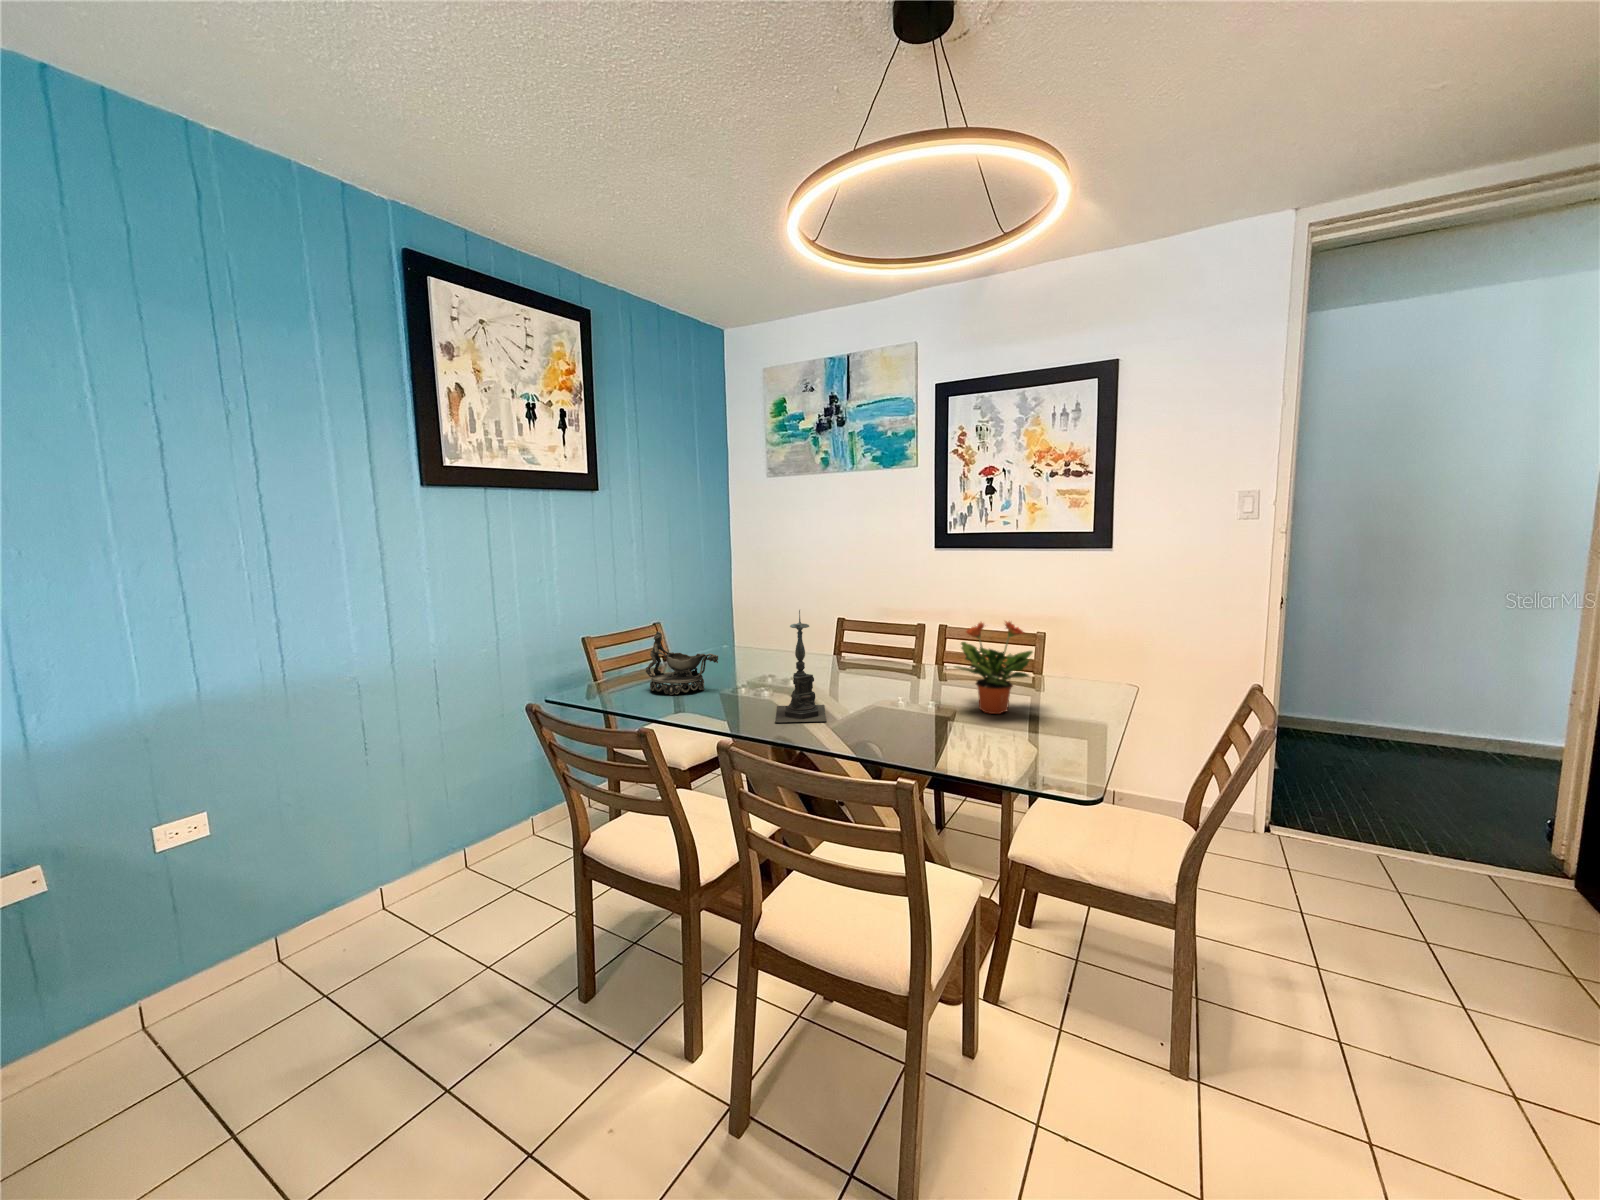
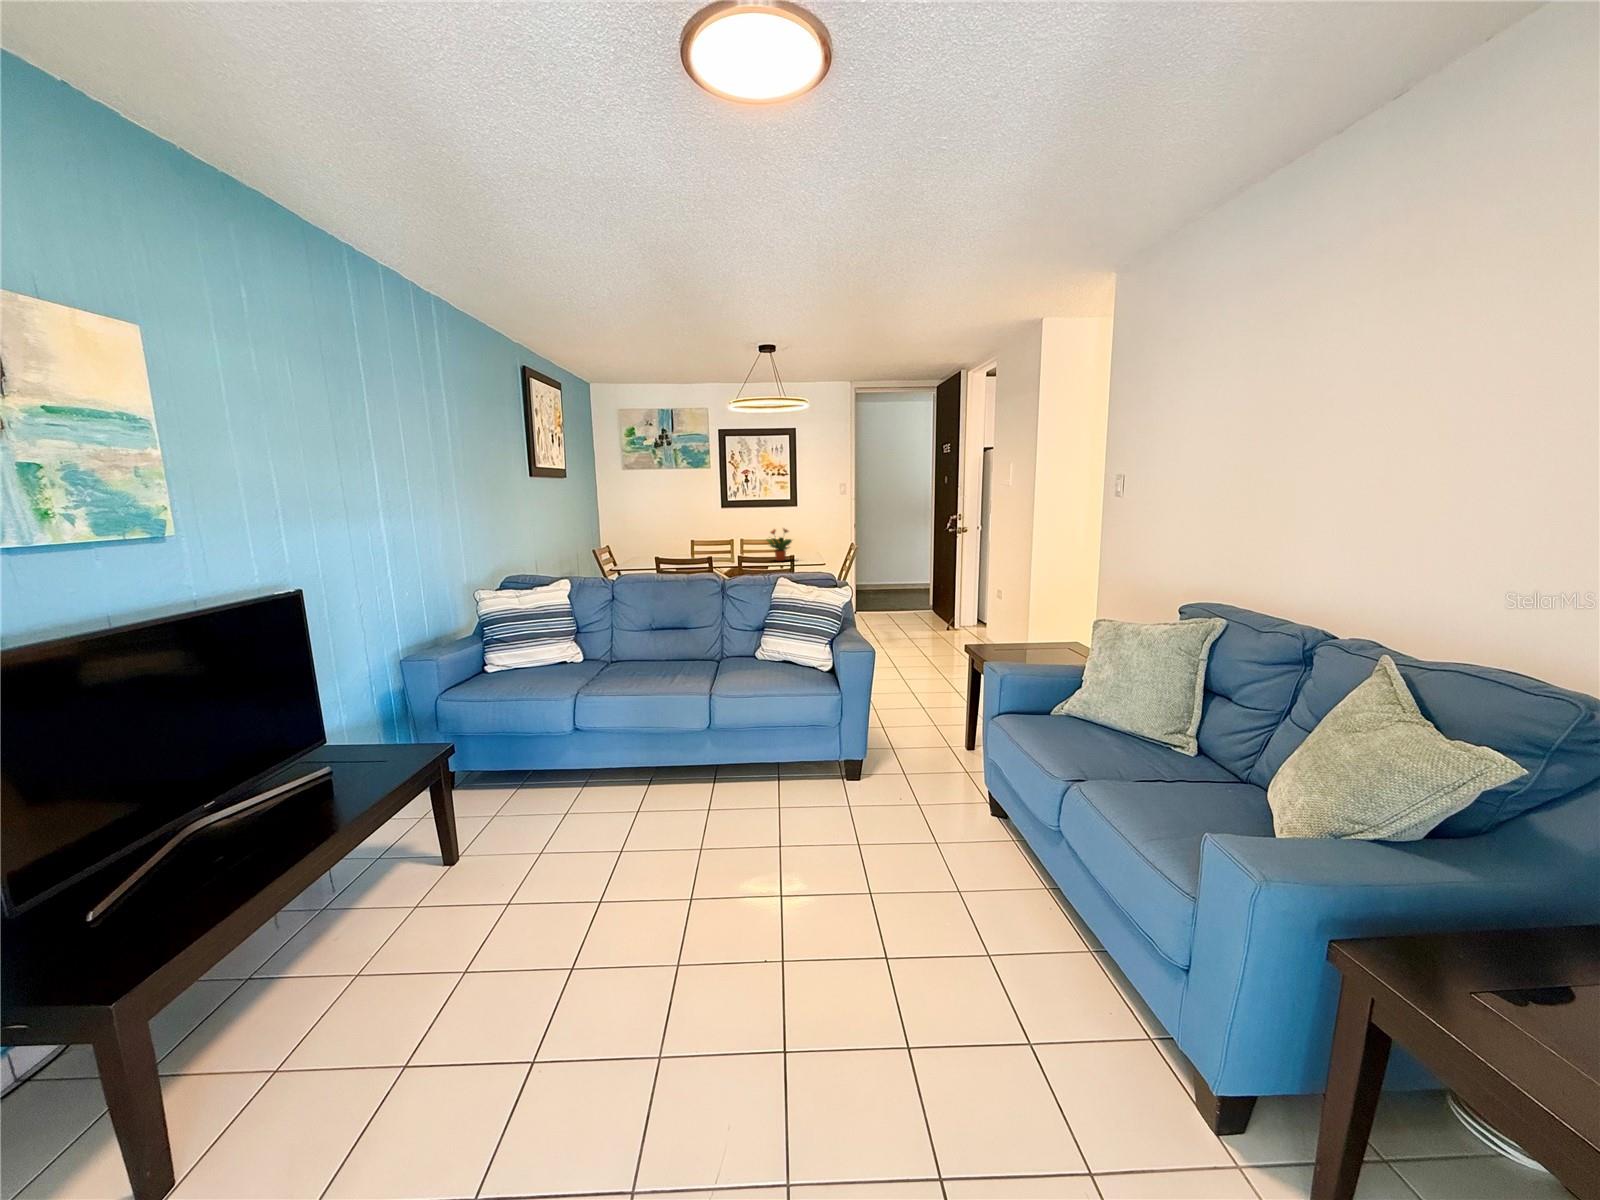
candle holder: present [775,610,826,723] -> none [705,525,732,567]
decorative bowl: present [646,631,718,695] -> none [637,541,670,568]

